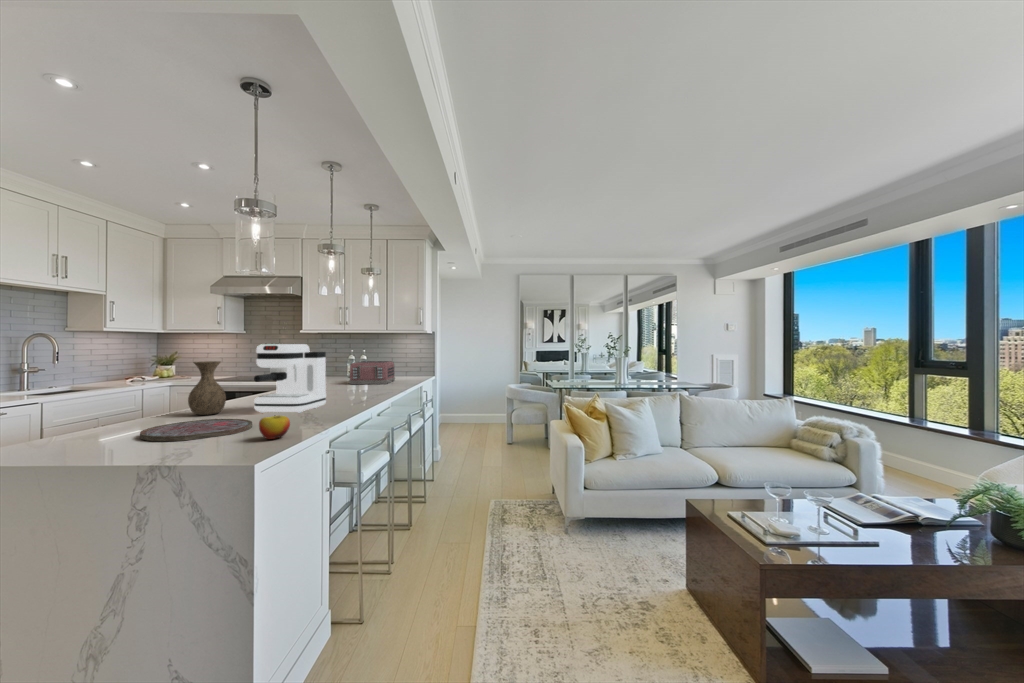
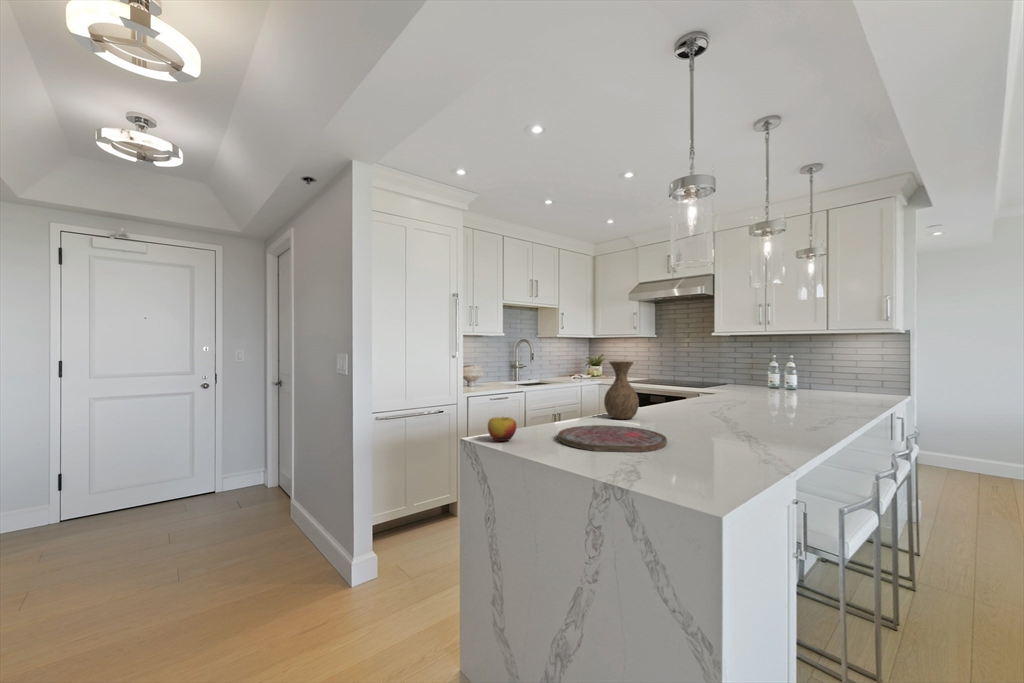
coffee maker: present [254,344,326,413] -> none [668,342,758,432]
toaster: present [349,361,395,384] -> none [776,369,846,402]
apple: present [259,415,290,439] -> present [488,417,516,441]

